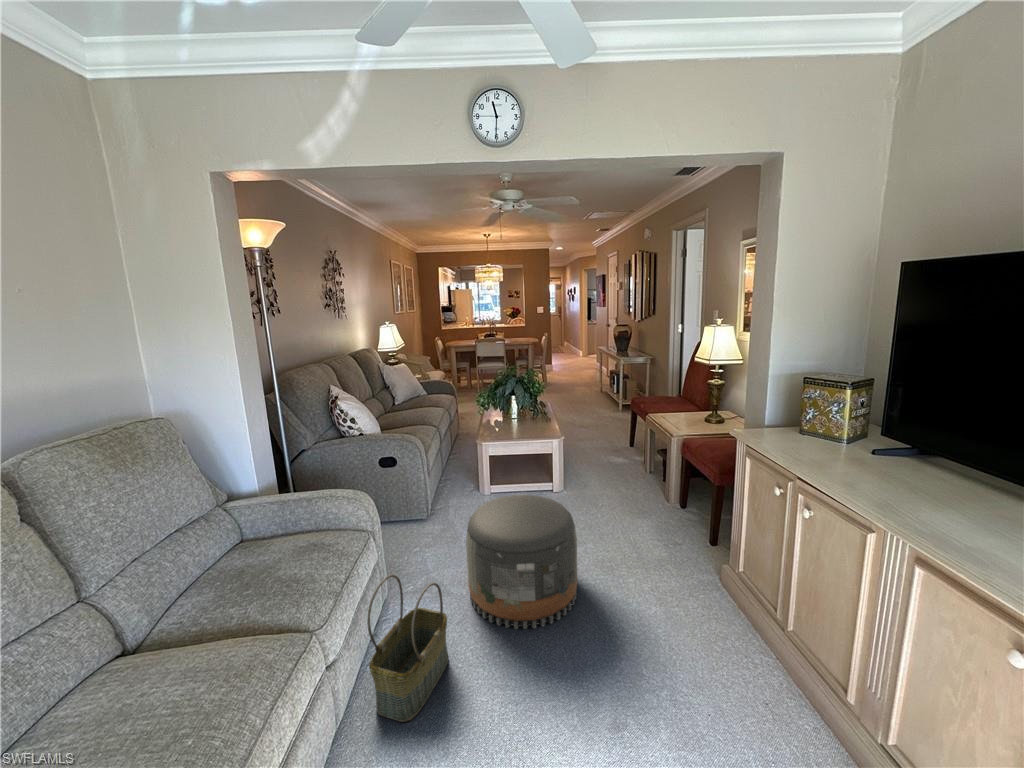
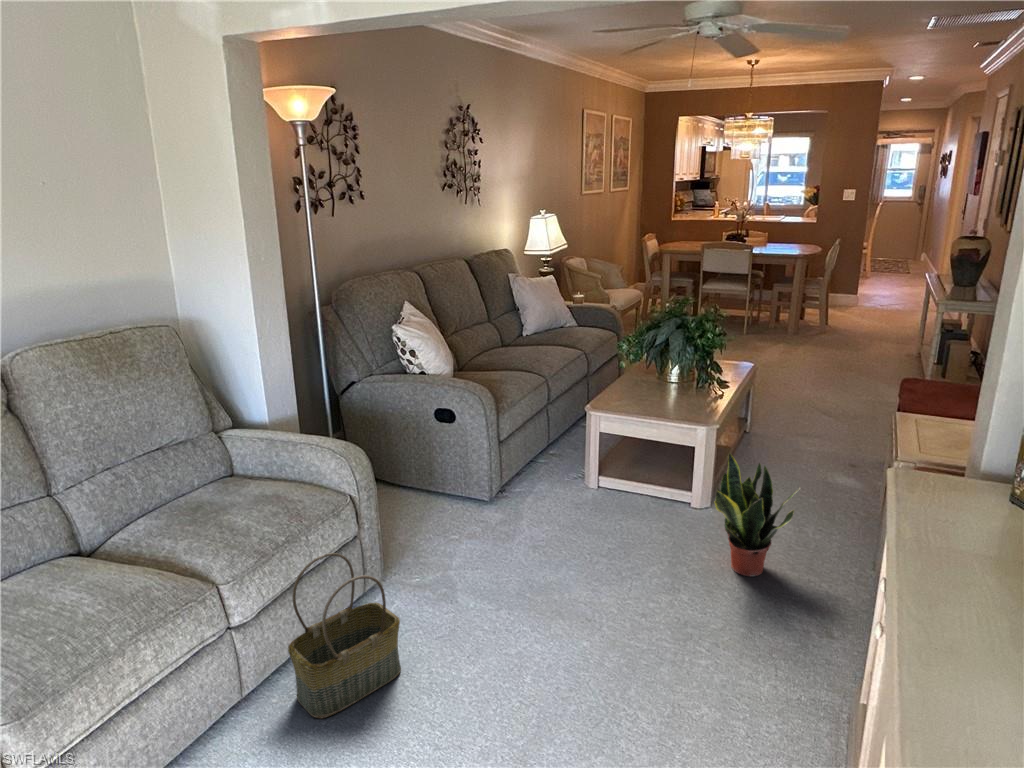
potted plant: none [584,447,634,521] -> present [714,453,800,576]
pouf: present [466,495,577,629] -> none [464,496,621,681]

